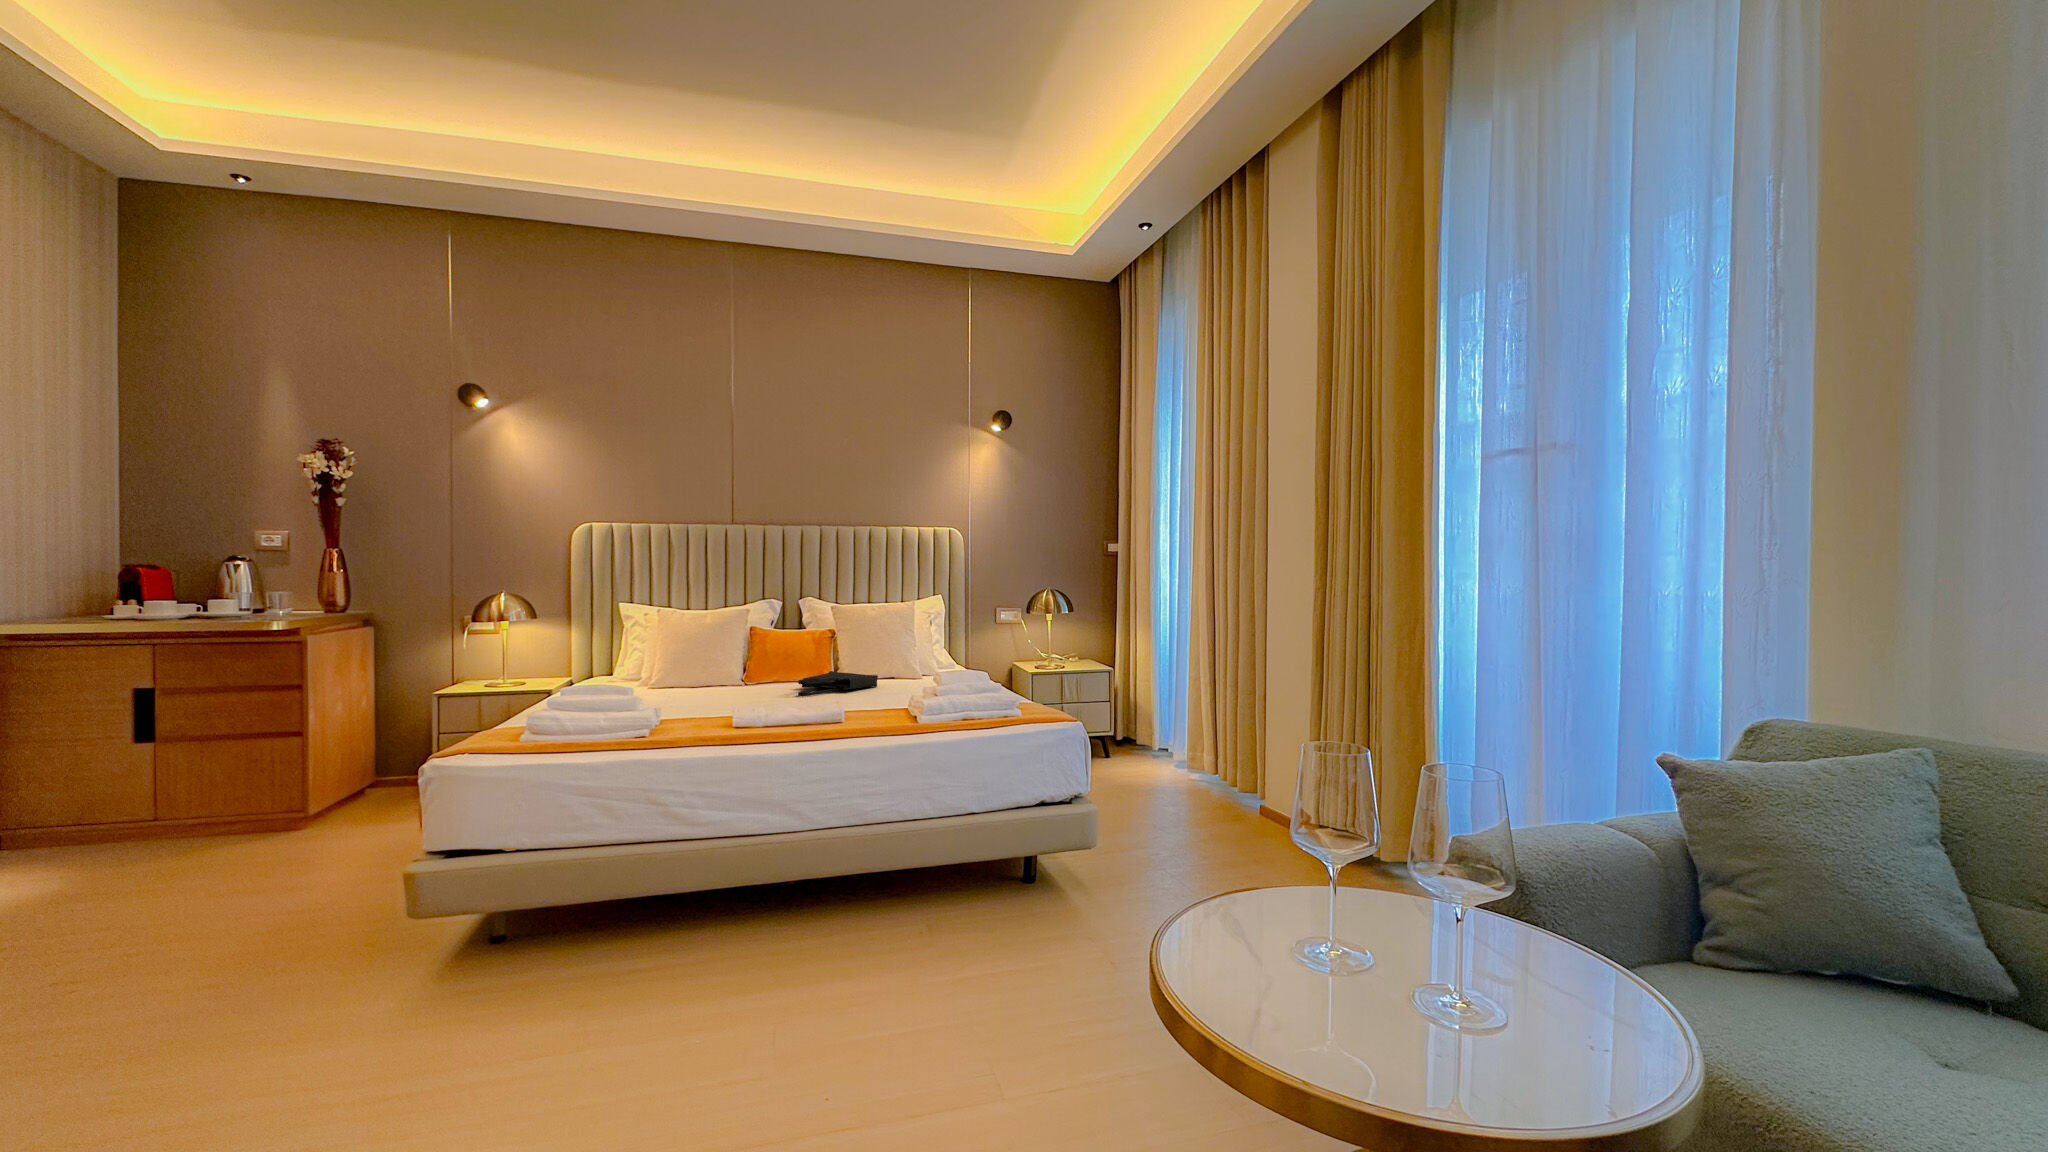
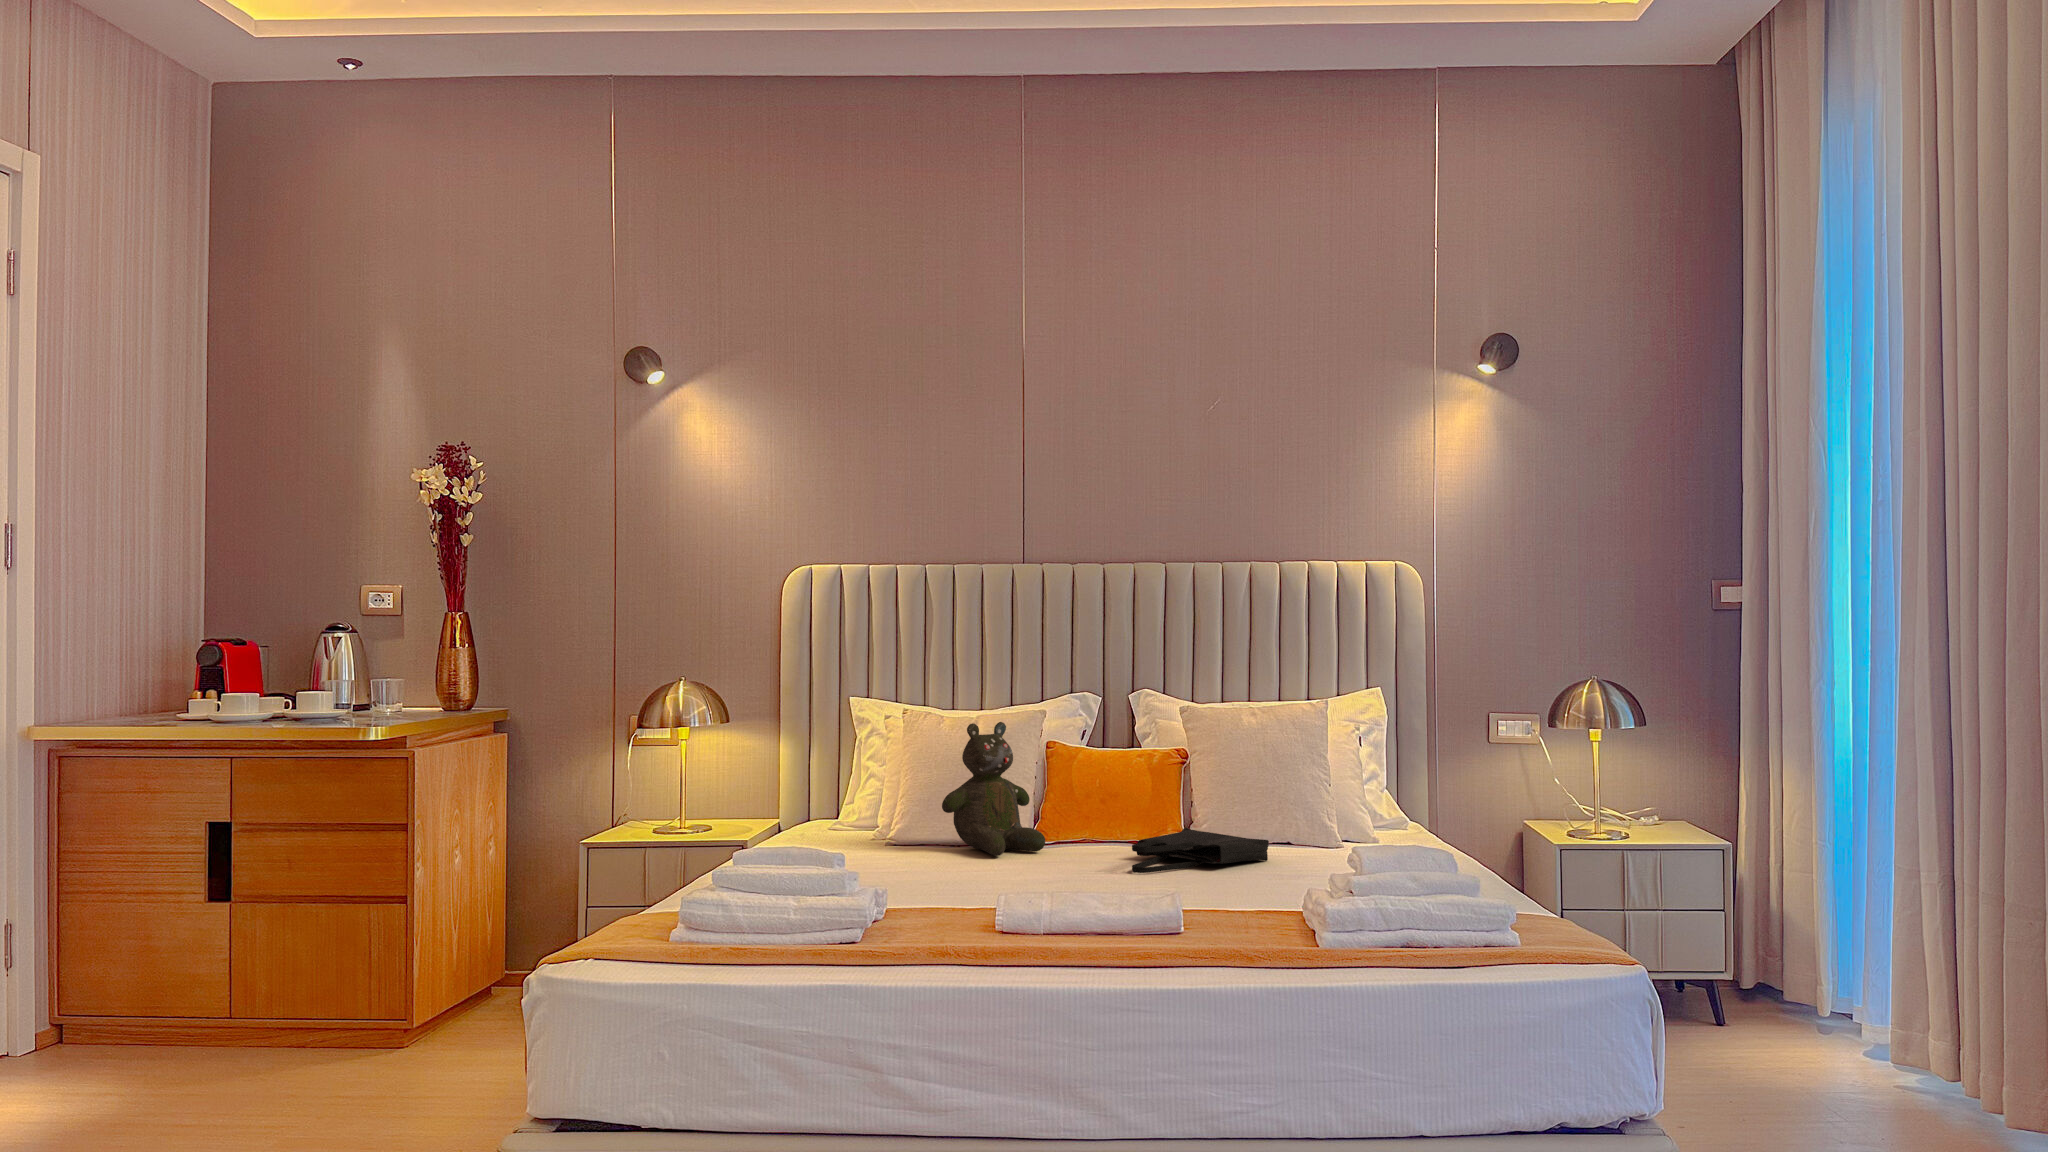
teddy bear: none [681,613,747,692] -> present [942,722,1045,856]

